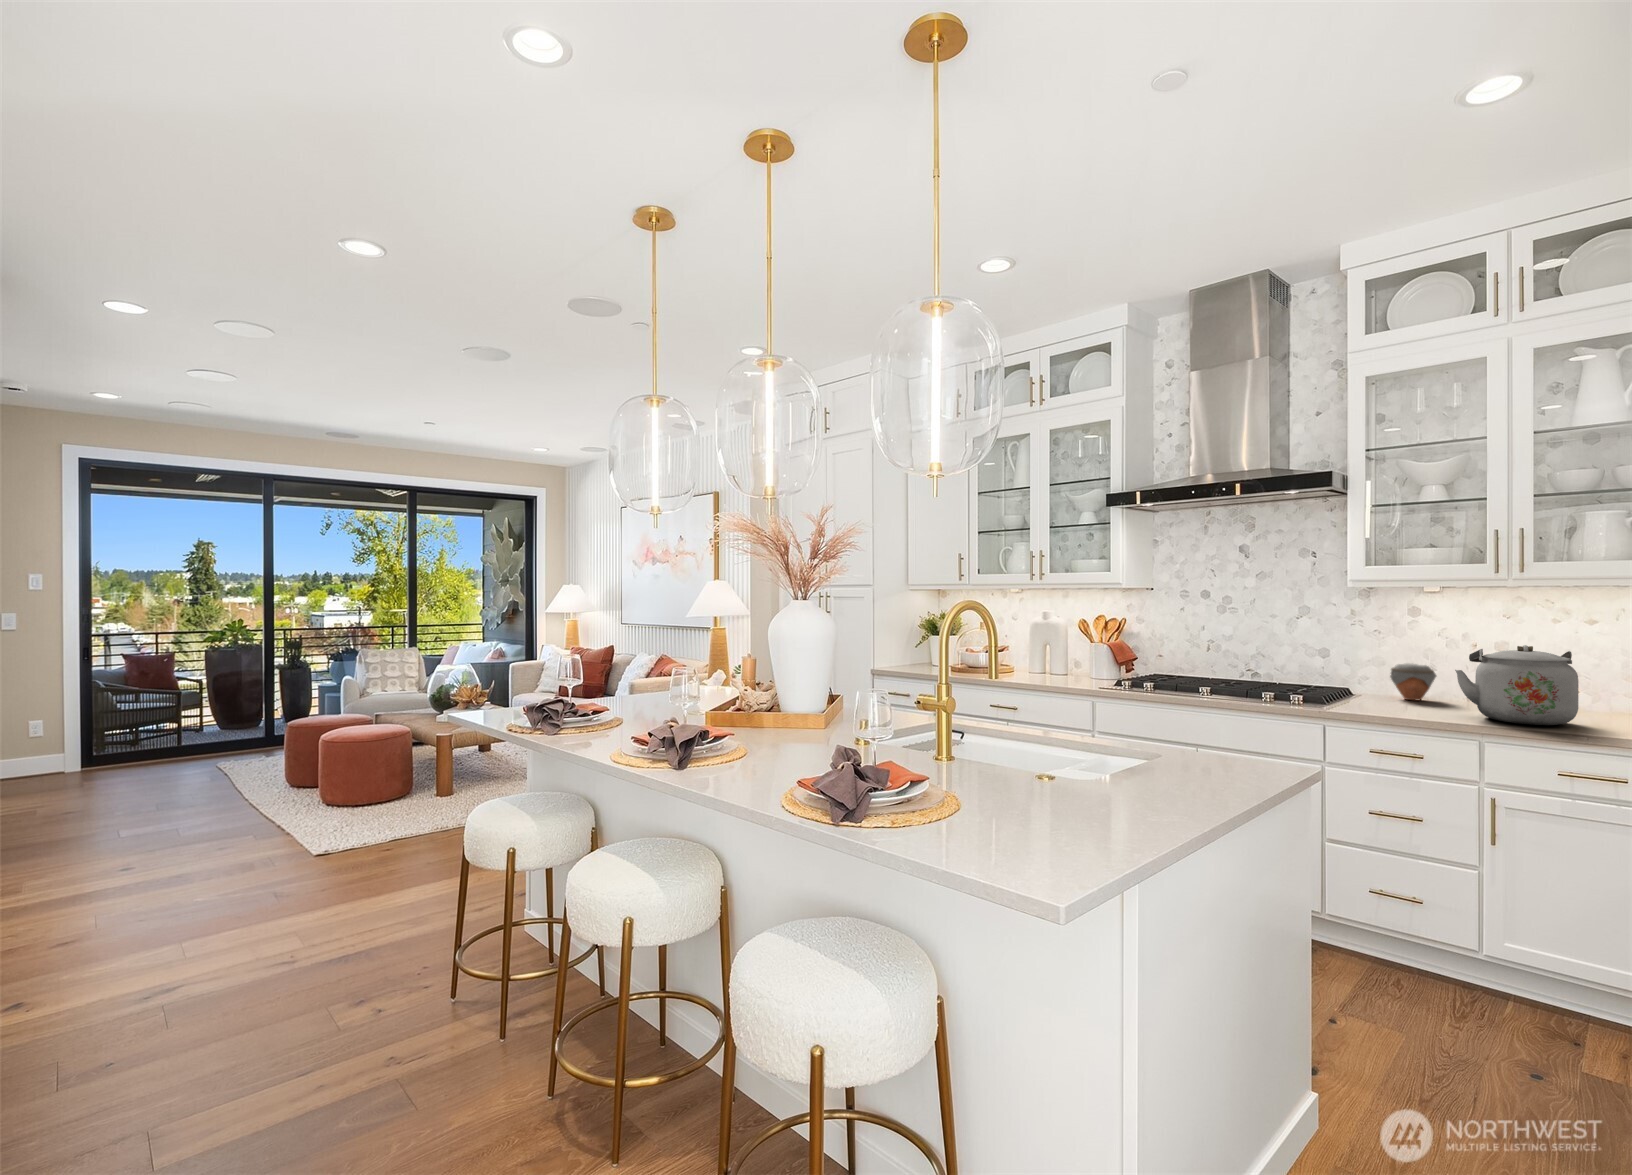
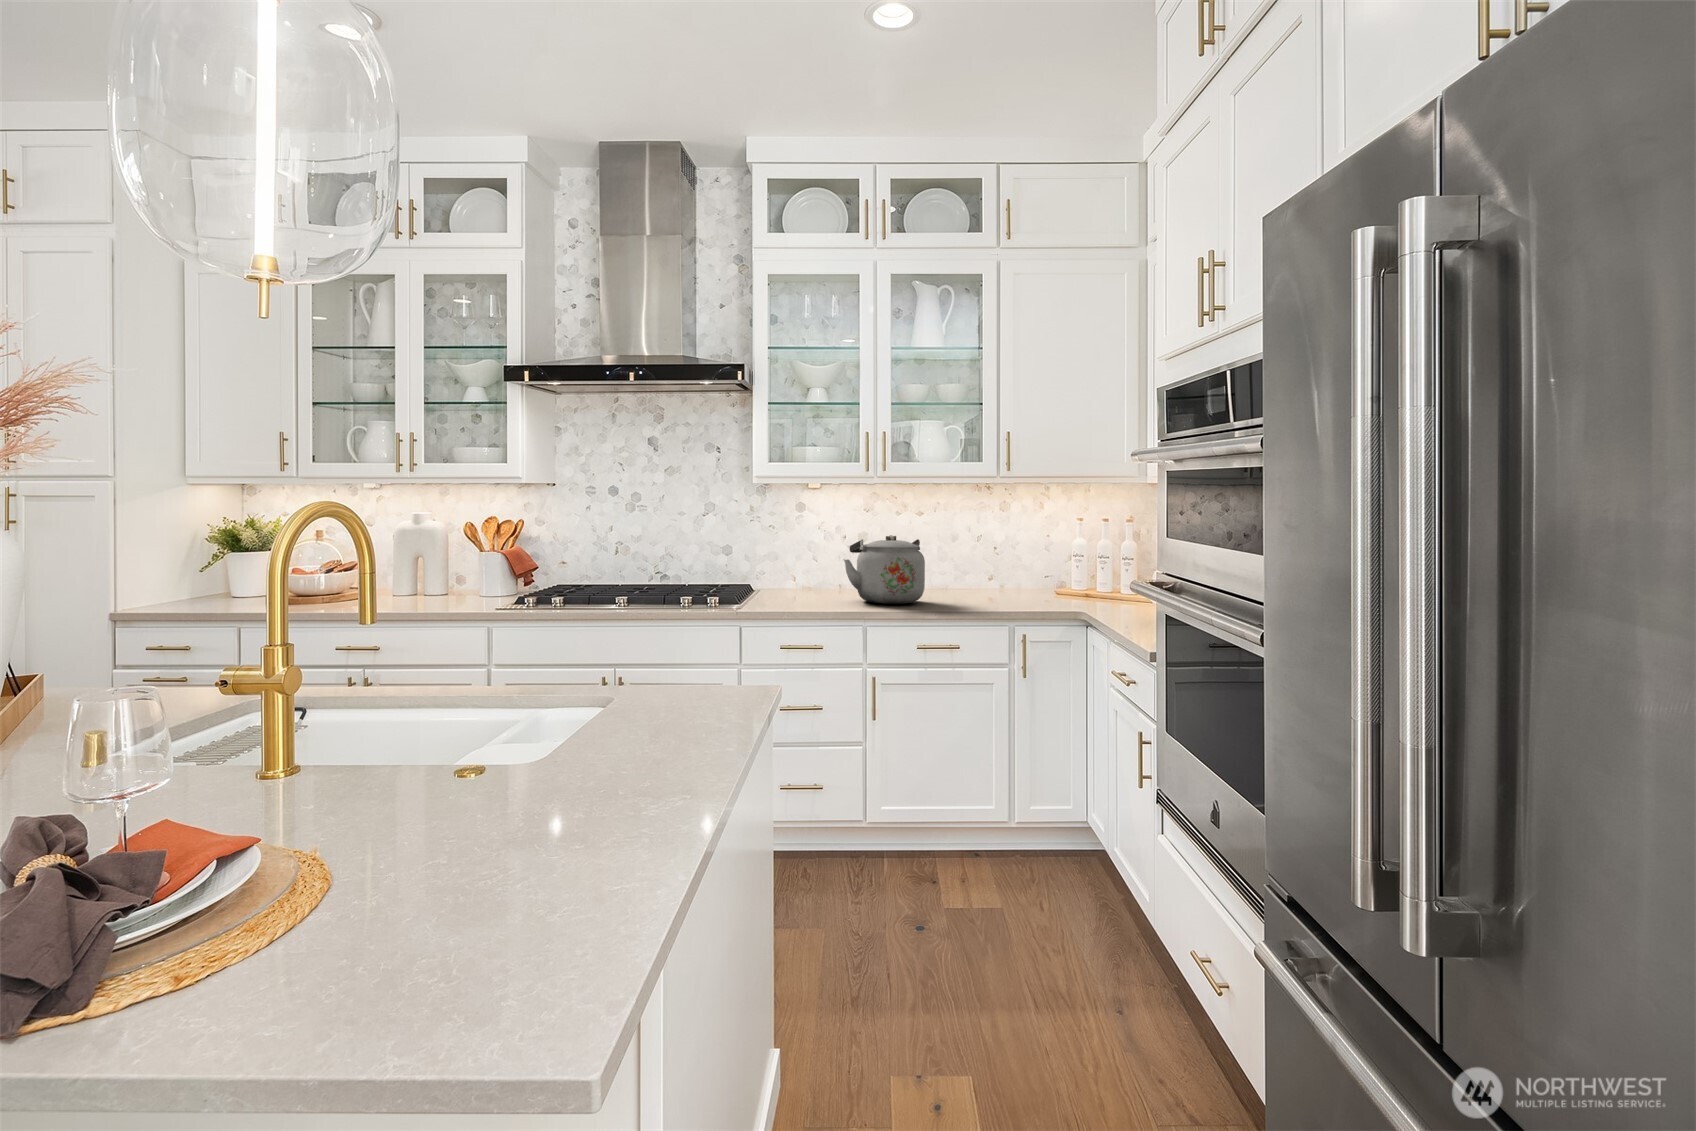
jar: present [1390,664,1436,701] -> none [784,558,820,592]

